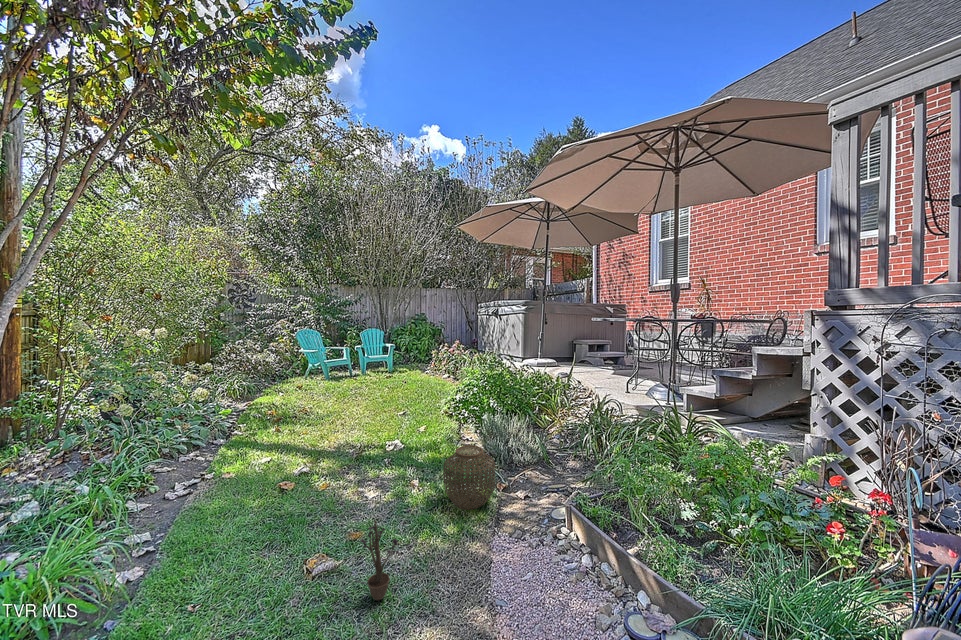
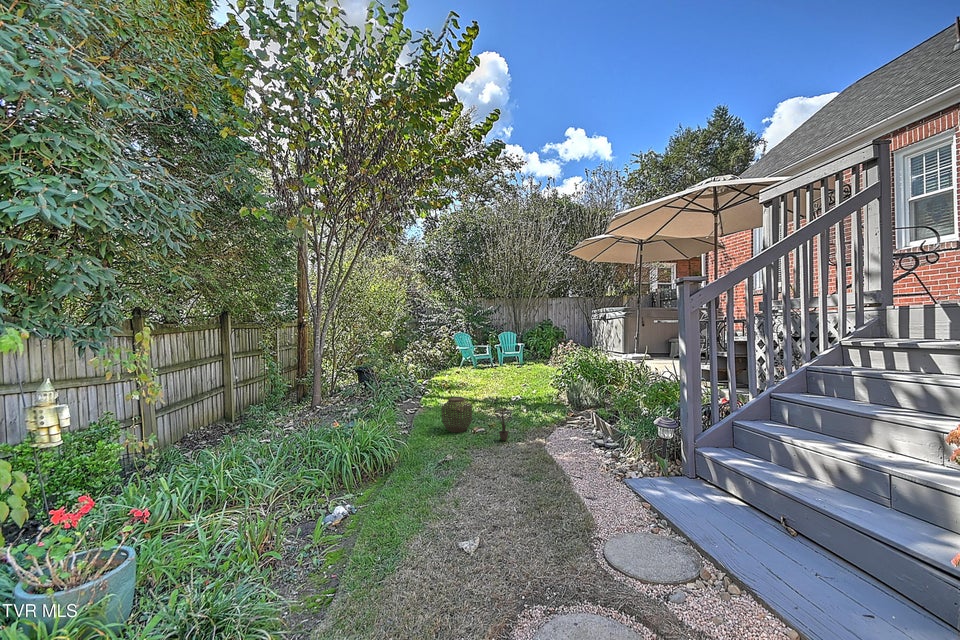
woven basket: present [443,445,495,510] -> present [441,397,472,432]

